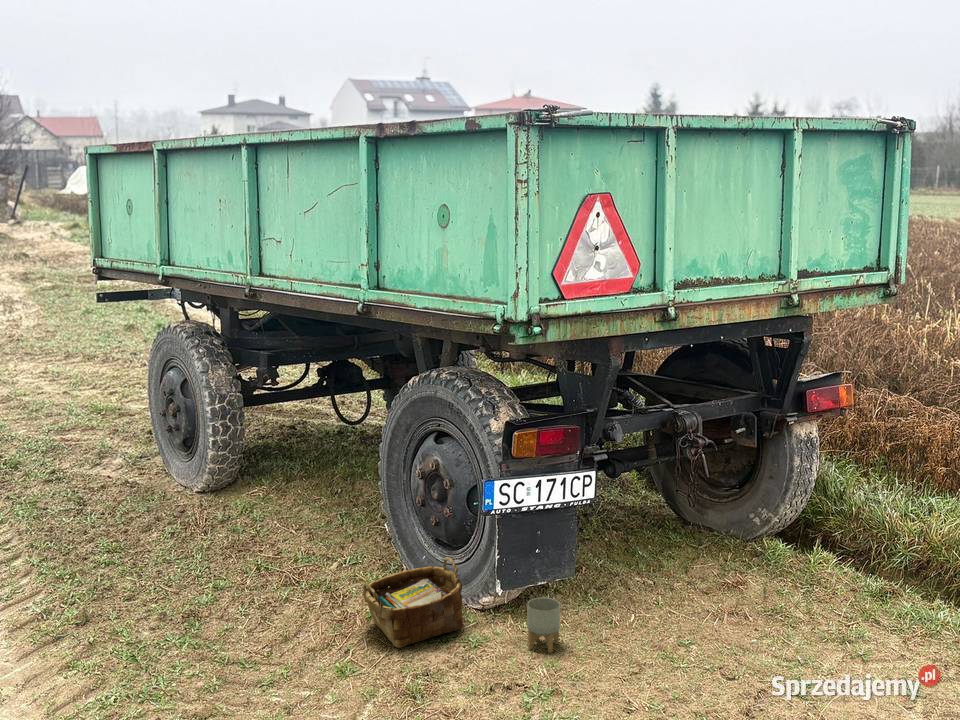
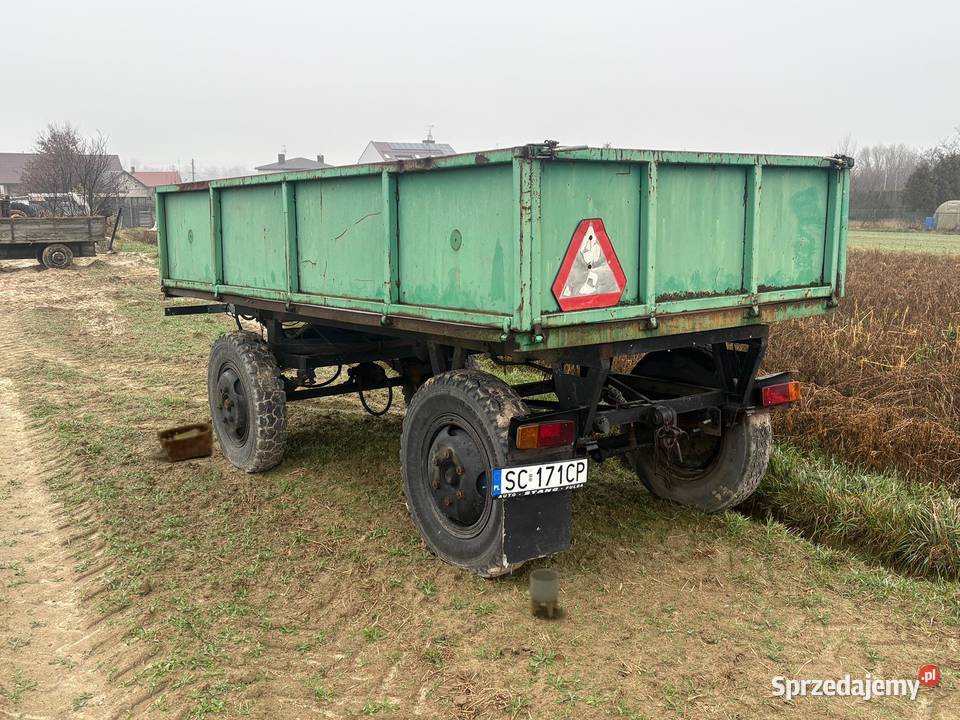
woven basket: present [362,557,463,648] -> present [156,417,213,462]

